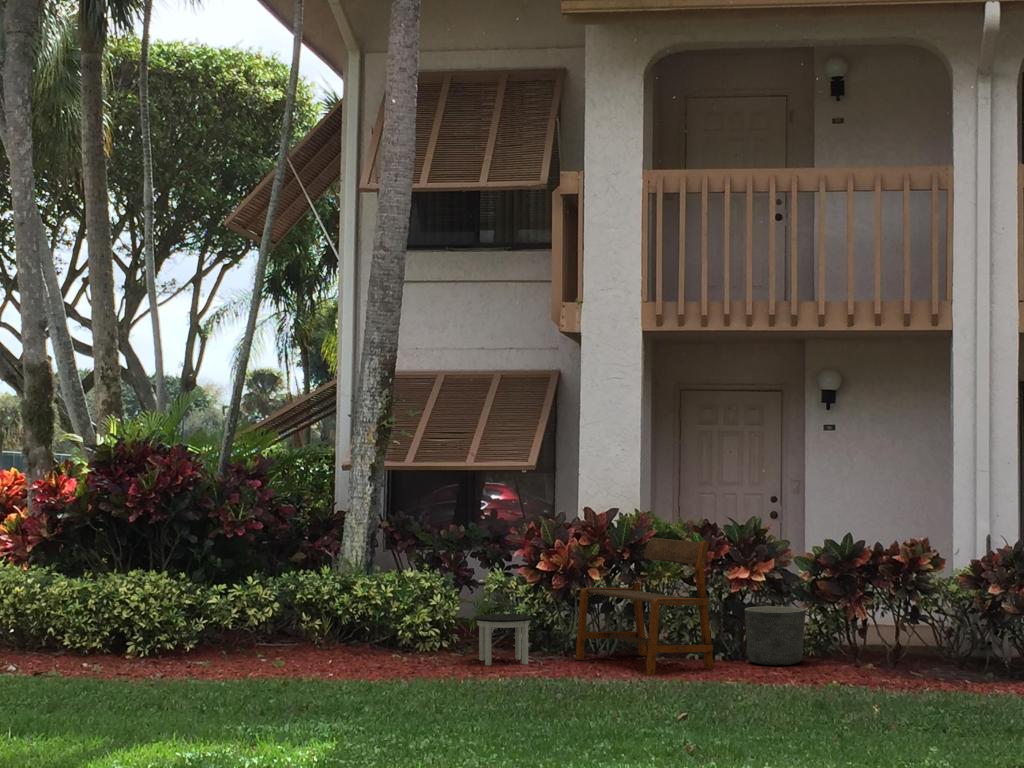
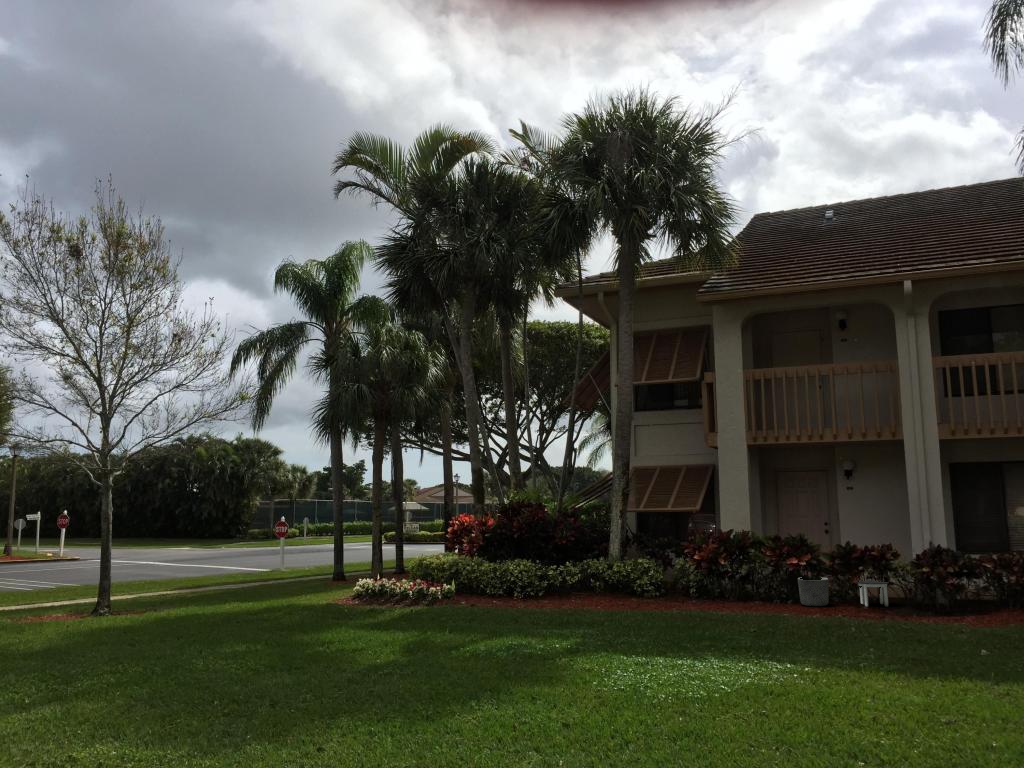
bench: present [576,538,713,675] -> none [717,542,782,610]
round table: present [474,614,533,666] -> present [857,580,889,606]

